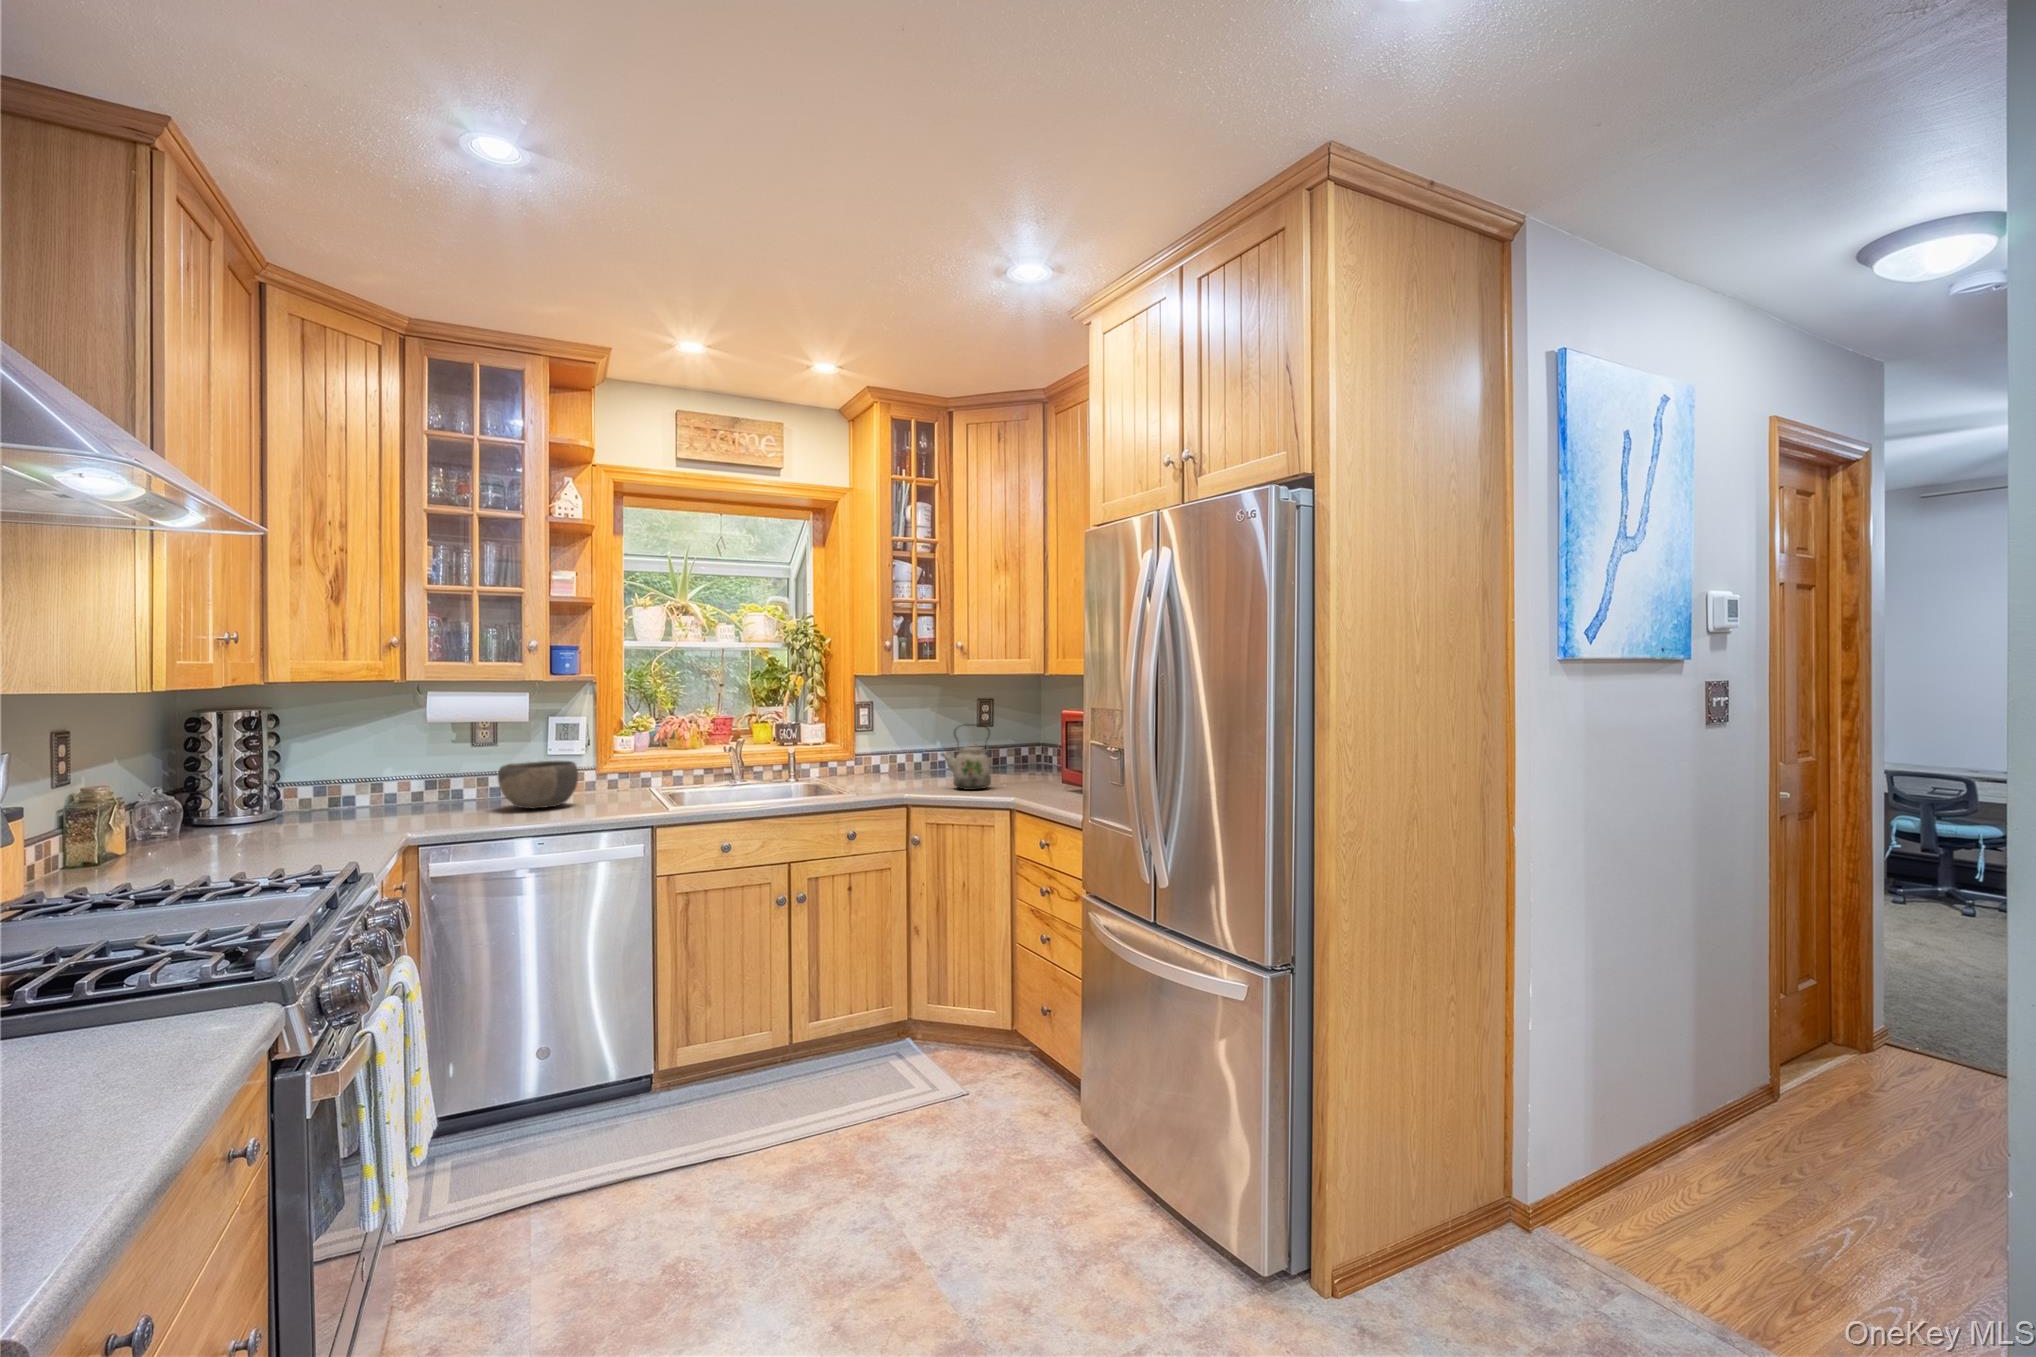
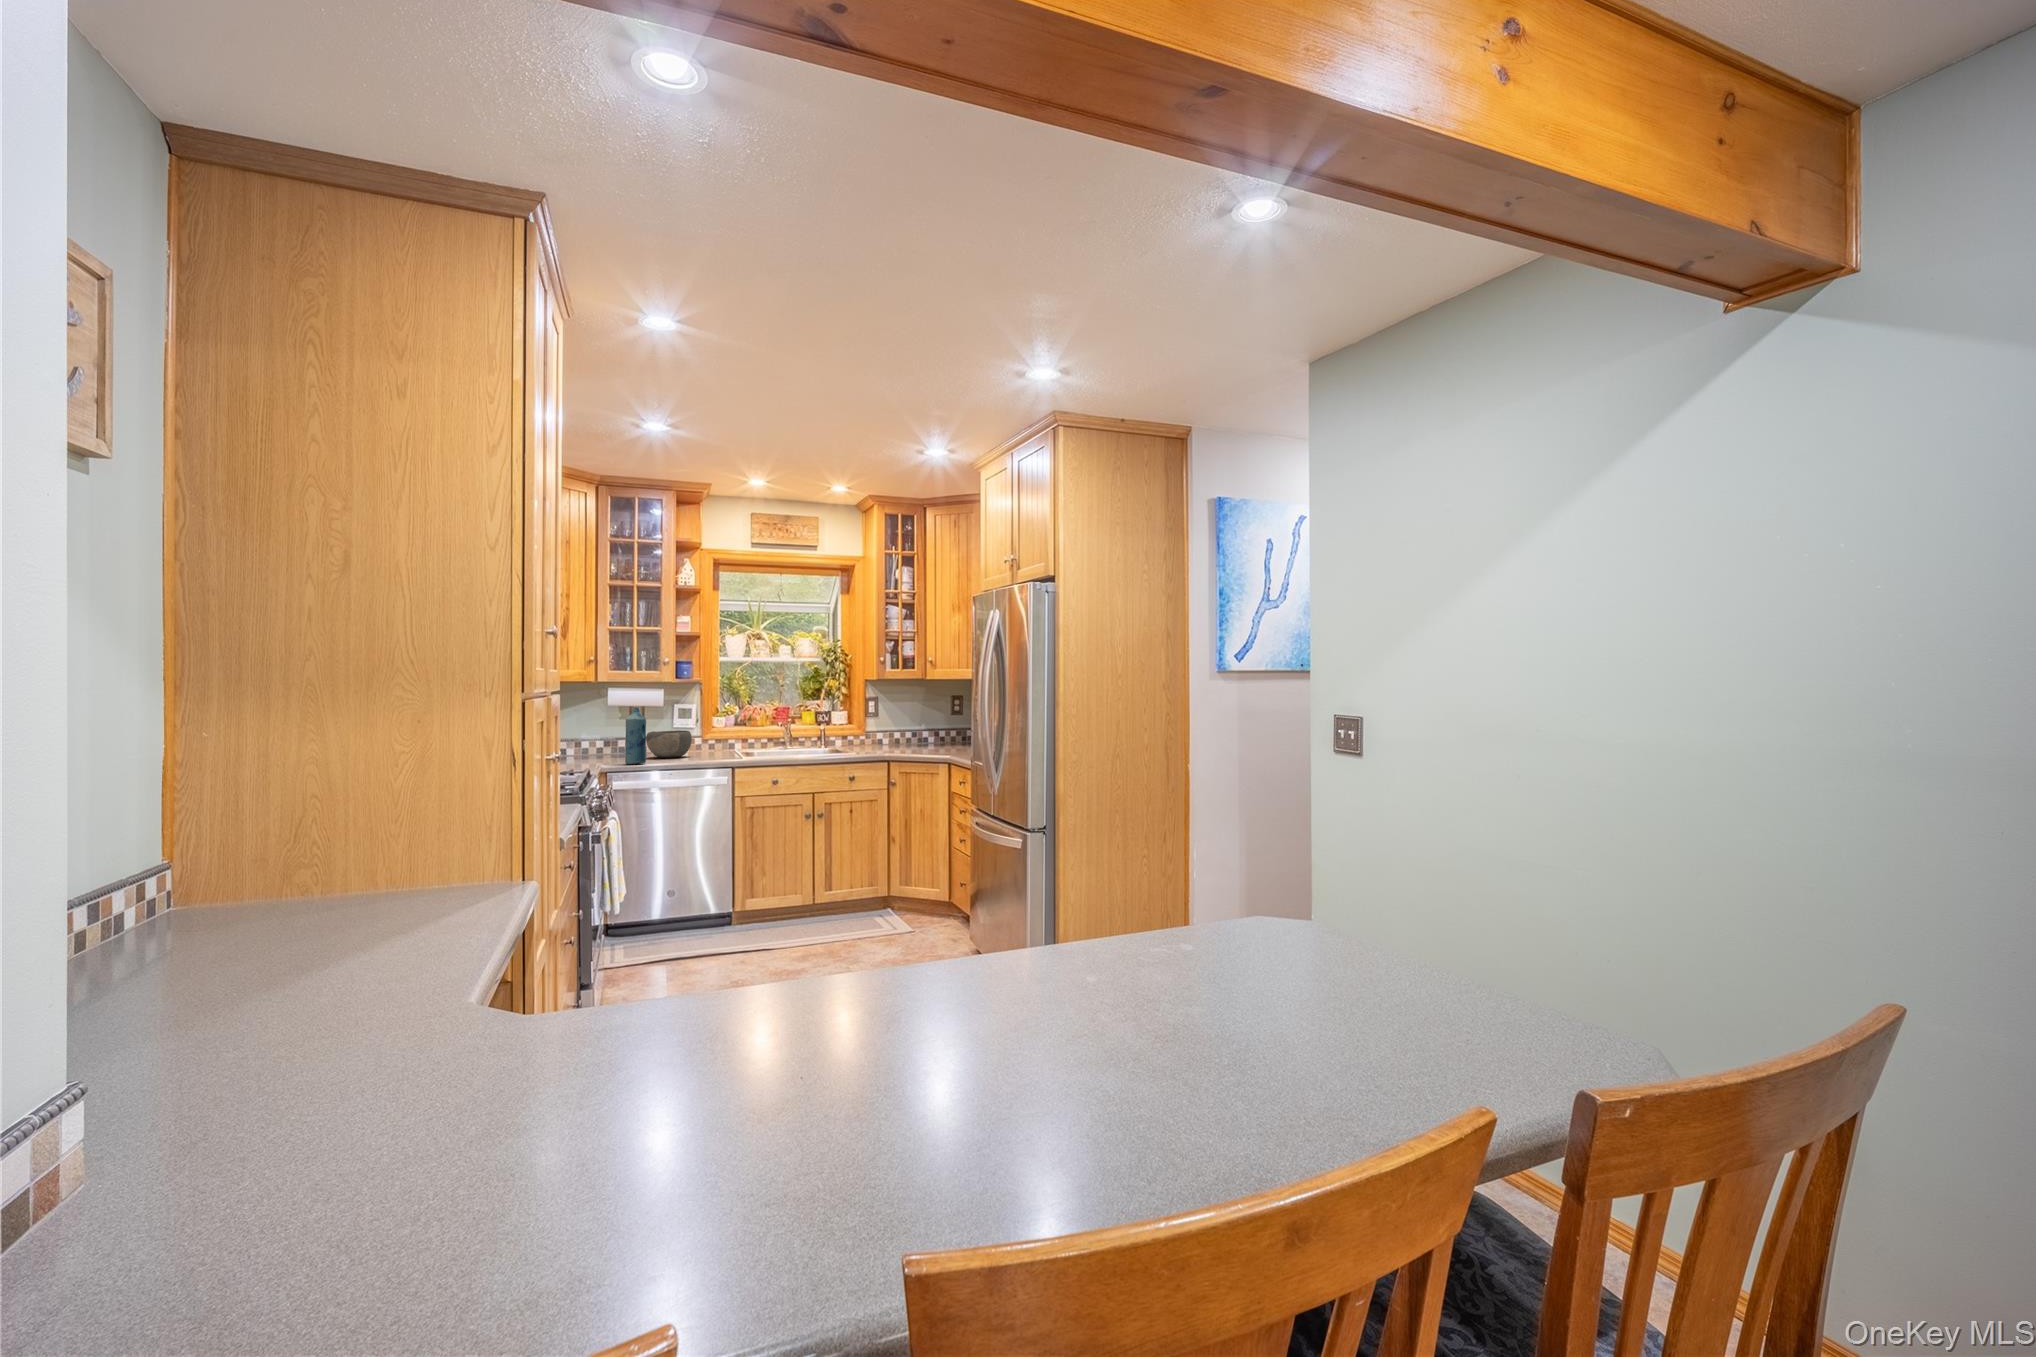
bottle: none [454,726,494,829] -> present [625,707,646,764]
kettle: present [941,728,991,790] -> none [913,711,946,753]

